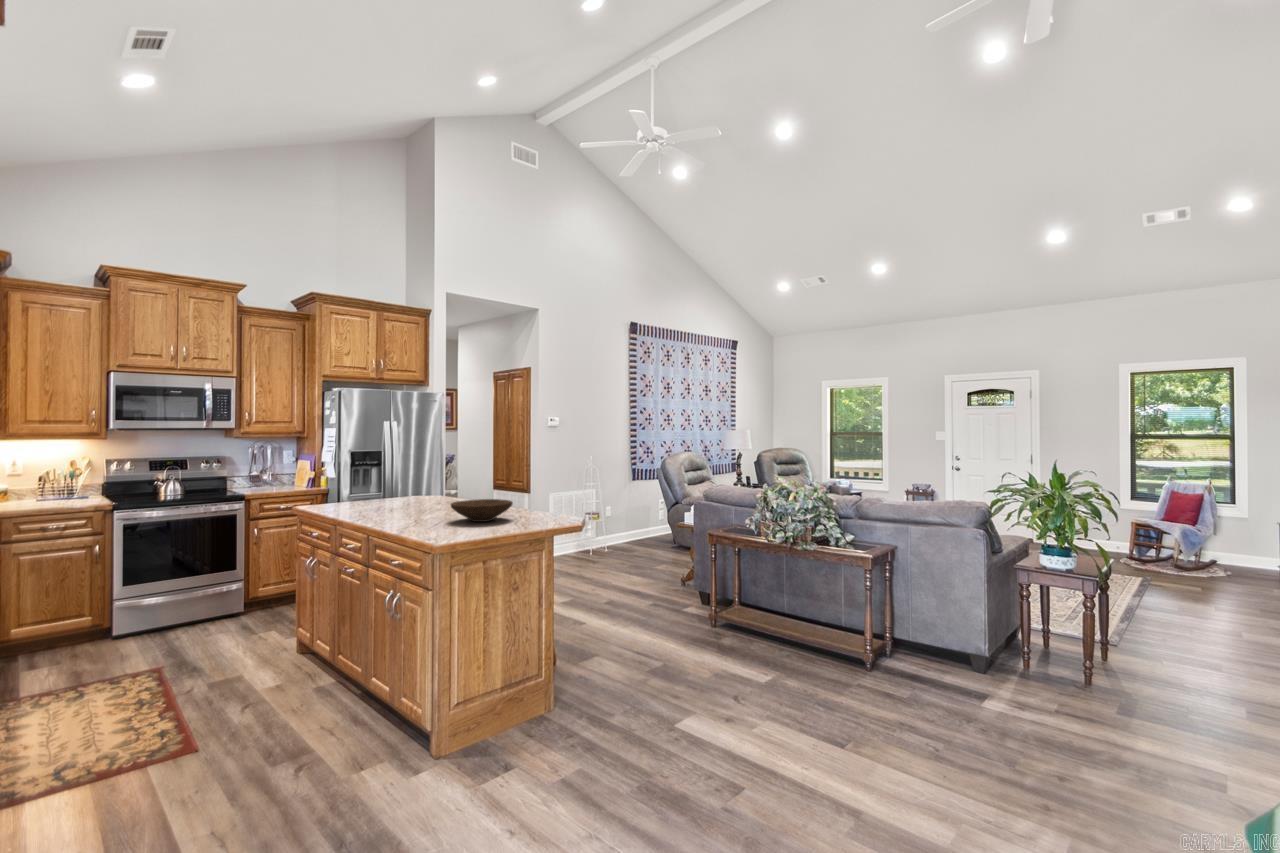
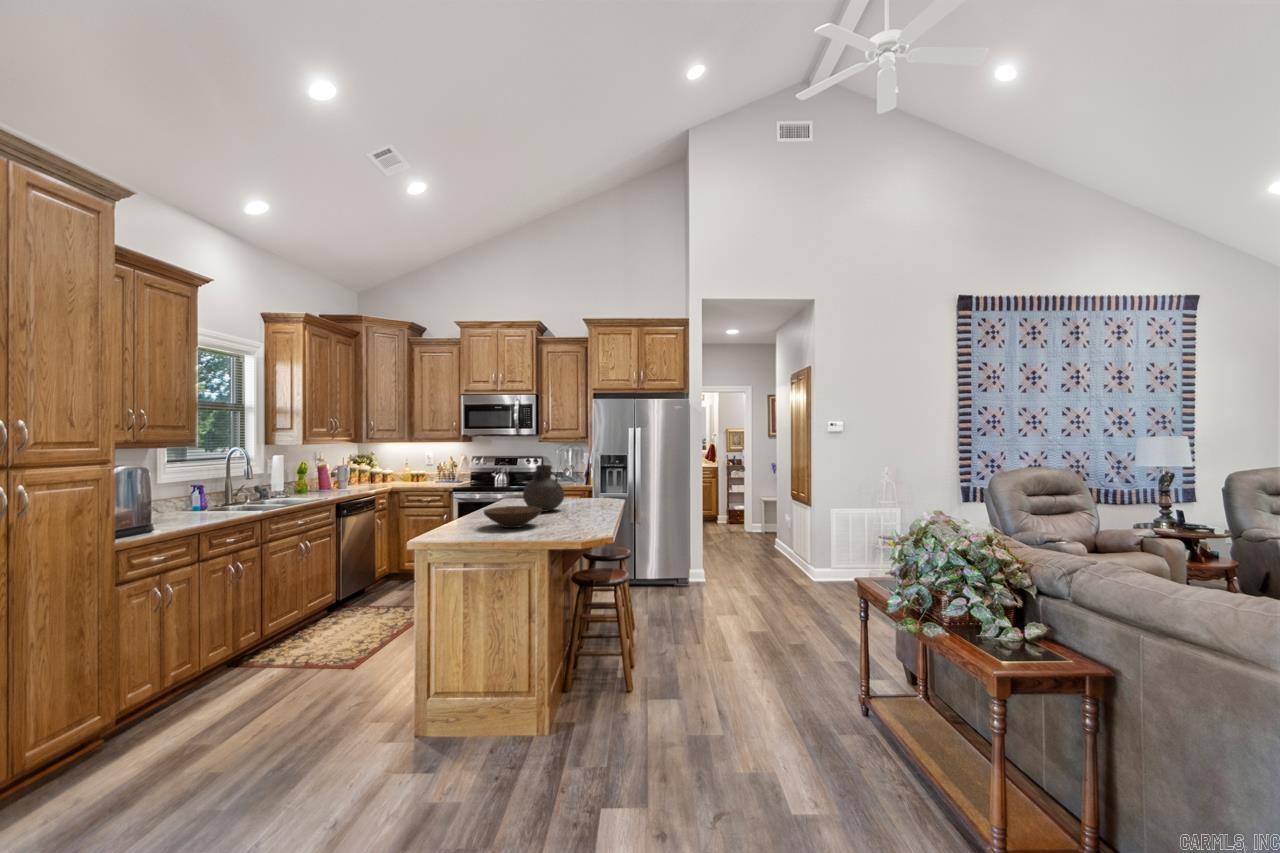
vase: none [413,459,460,509] -> present [523,465,564,512]

